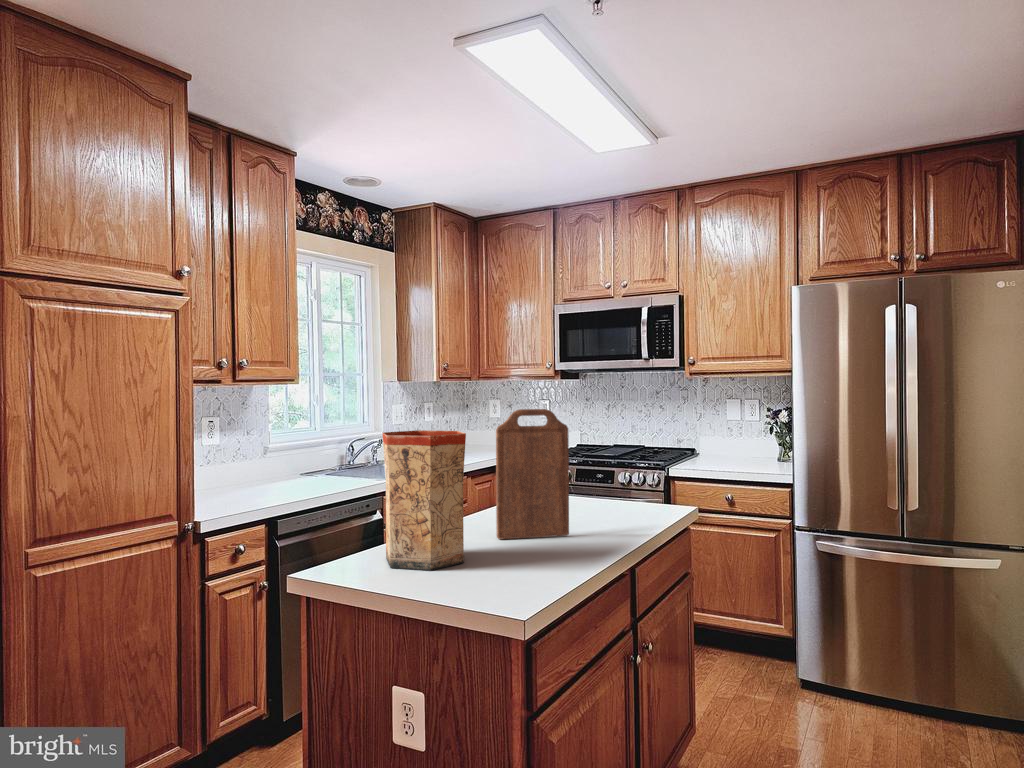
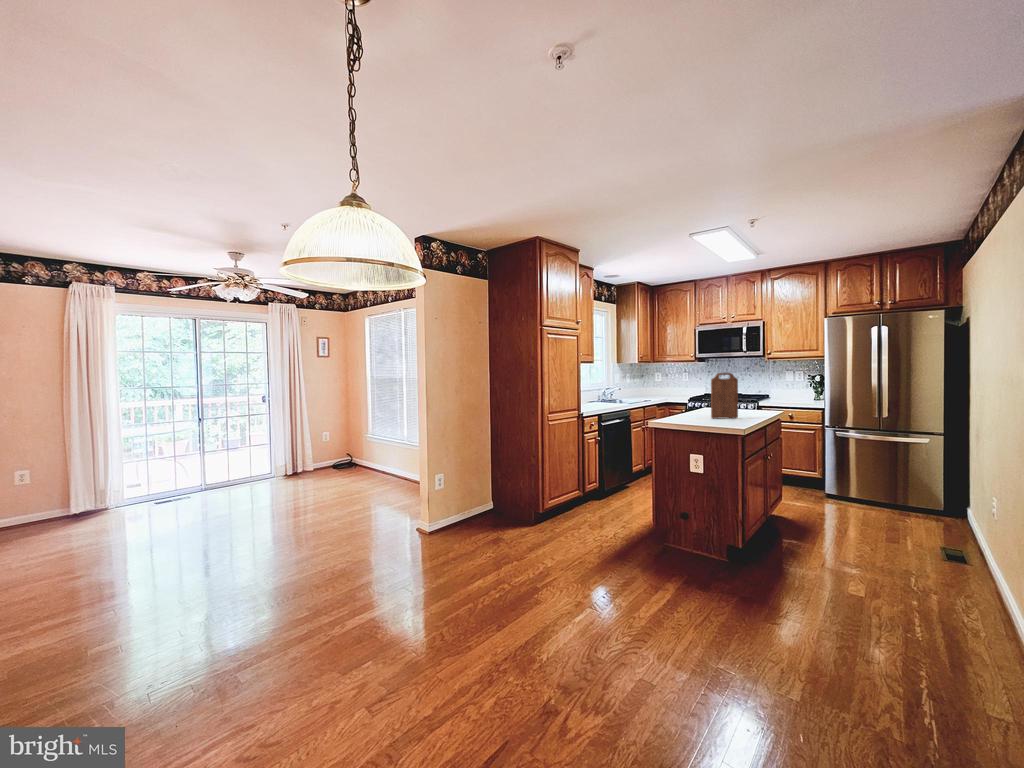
vase: present [383,430,466,571] -> none [679,380,710,423]

